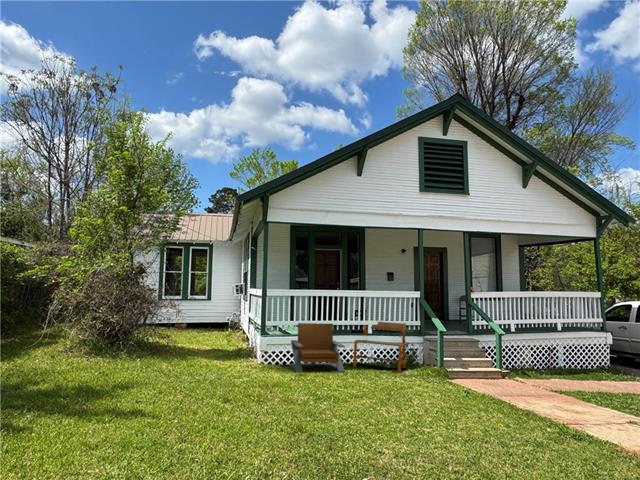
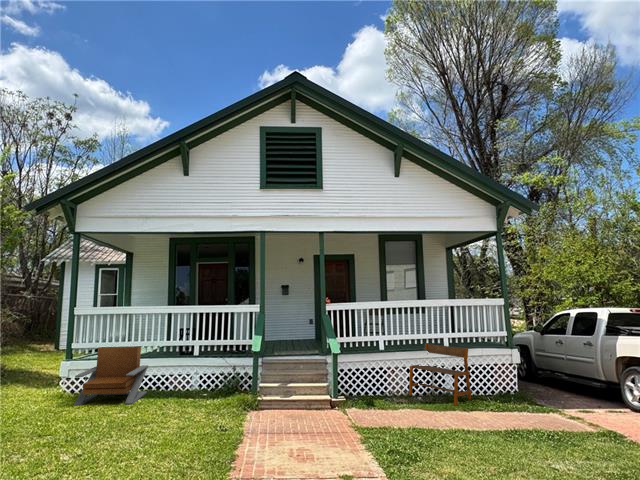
bench: present [353,322,407,373] -> present [409,343,472,406]

